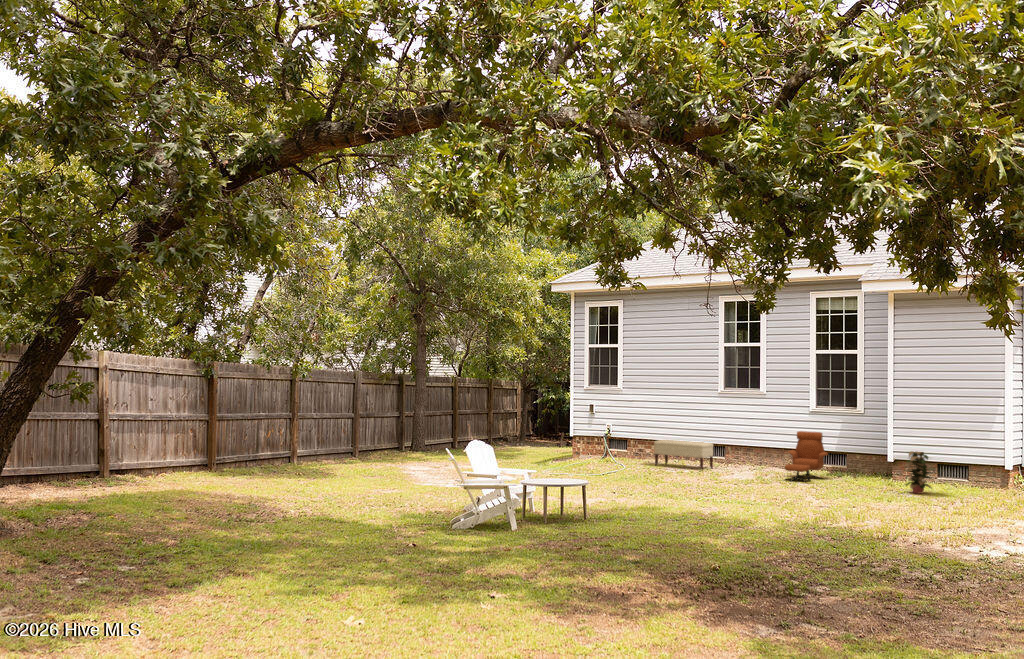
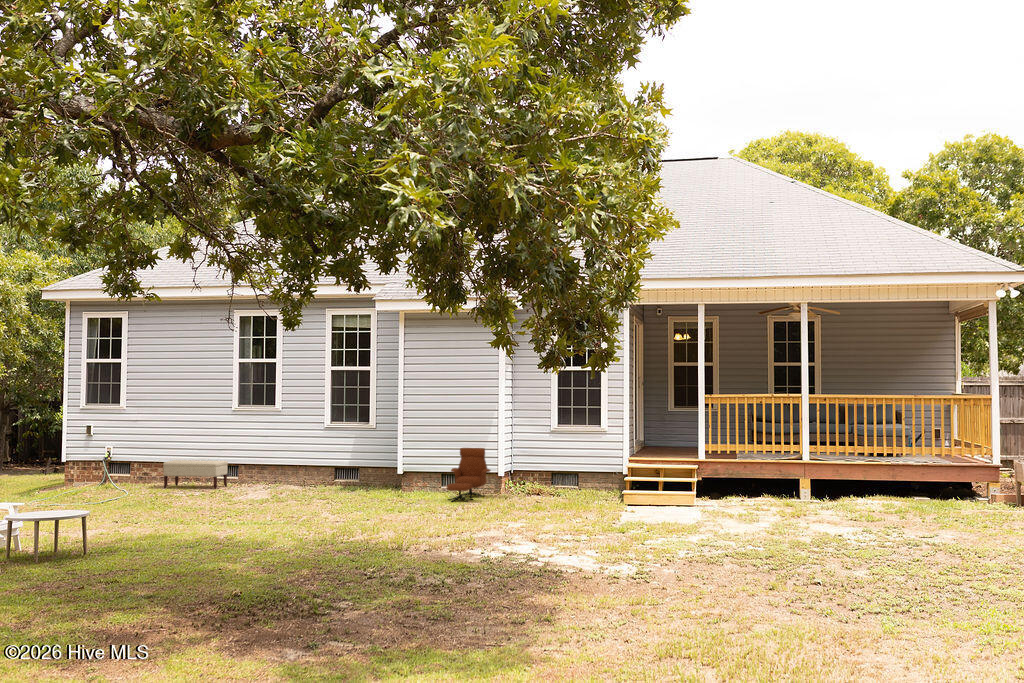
lounge chair: present [785,431,828,482] -> present [447,448,491,502]
decorative plant: present [904,451,932,494] -> none [405,457,432,495]

